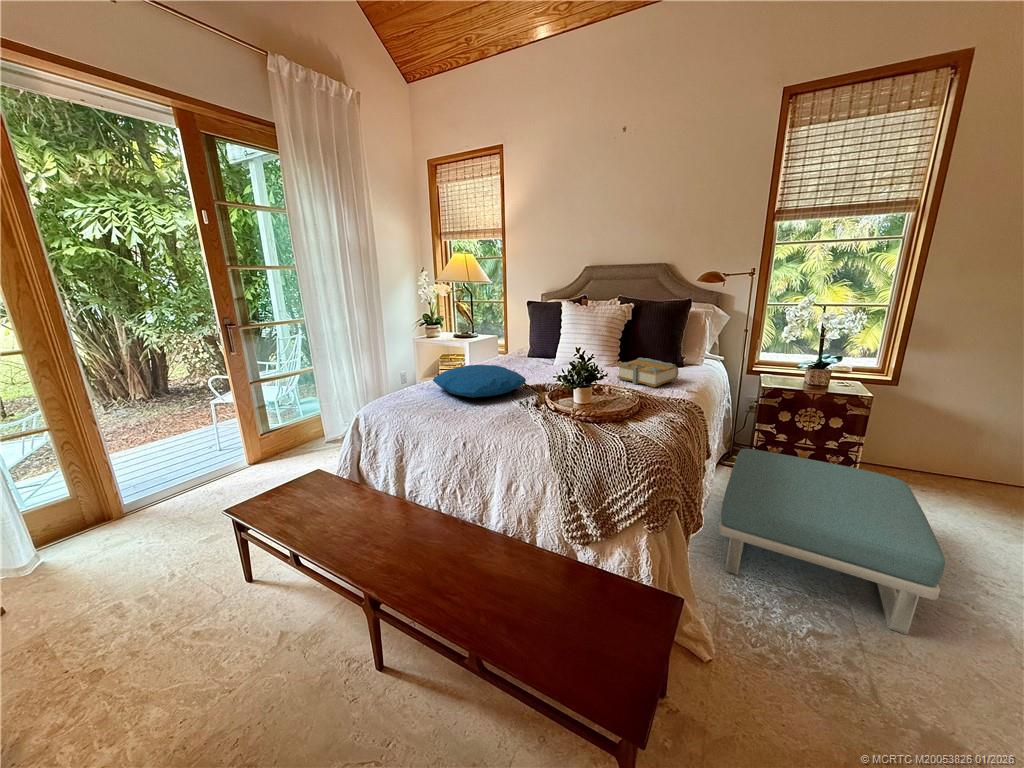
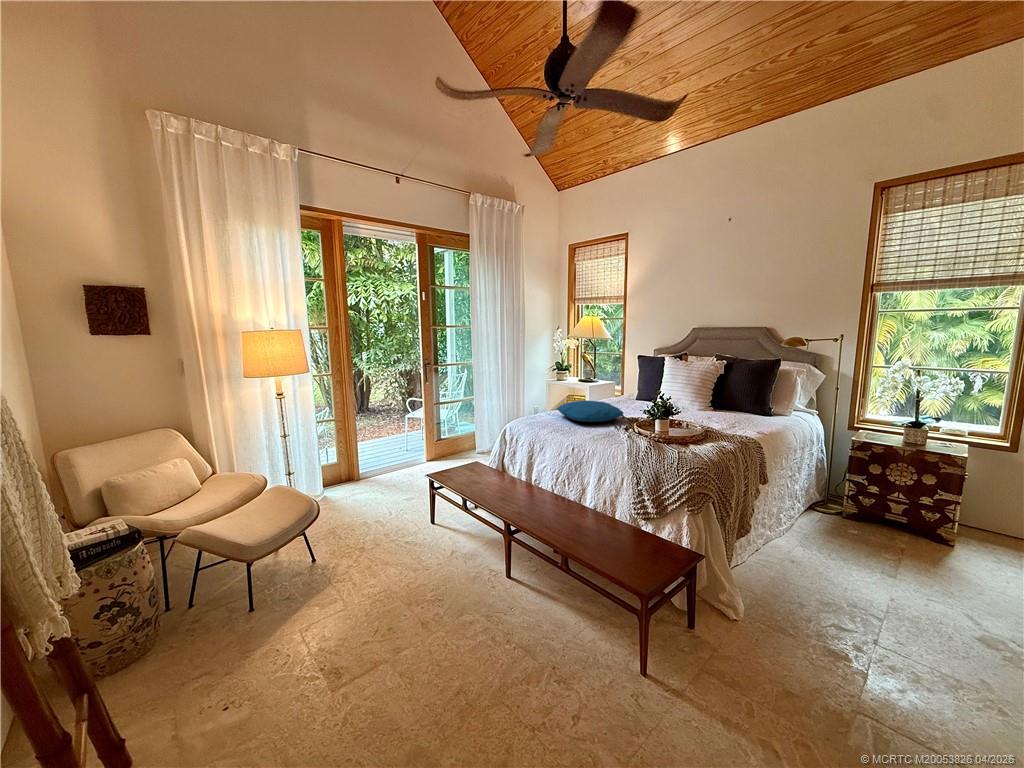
book: present [617,358,678,388] -> none [700,404,753,428]
footstool: present [718,449,945,634] -> none [770,490,973,645]

